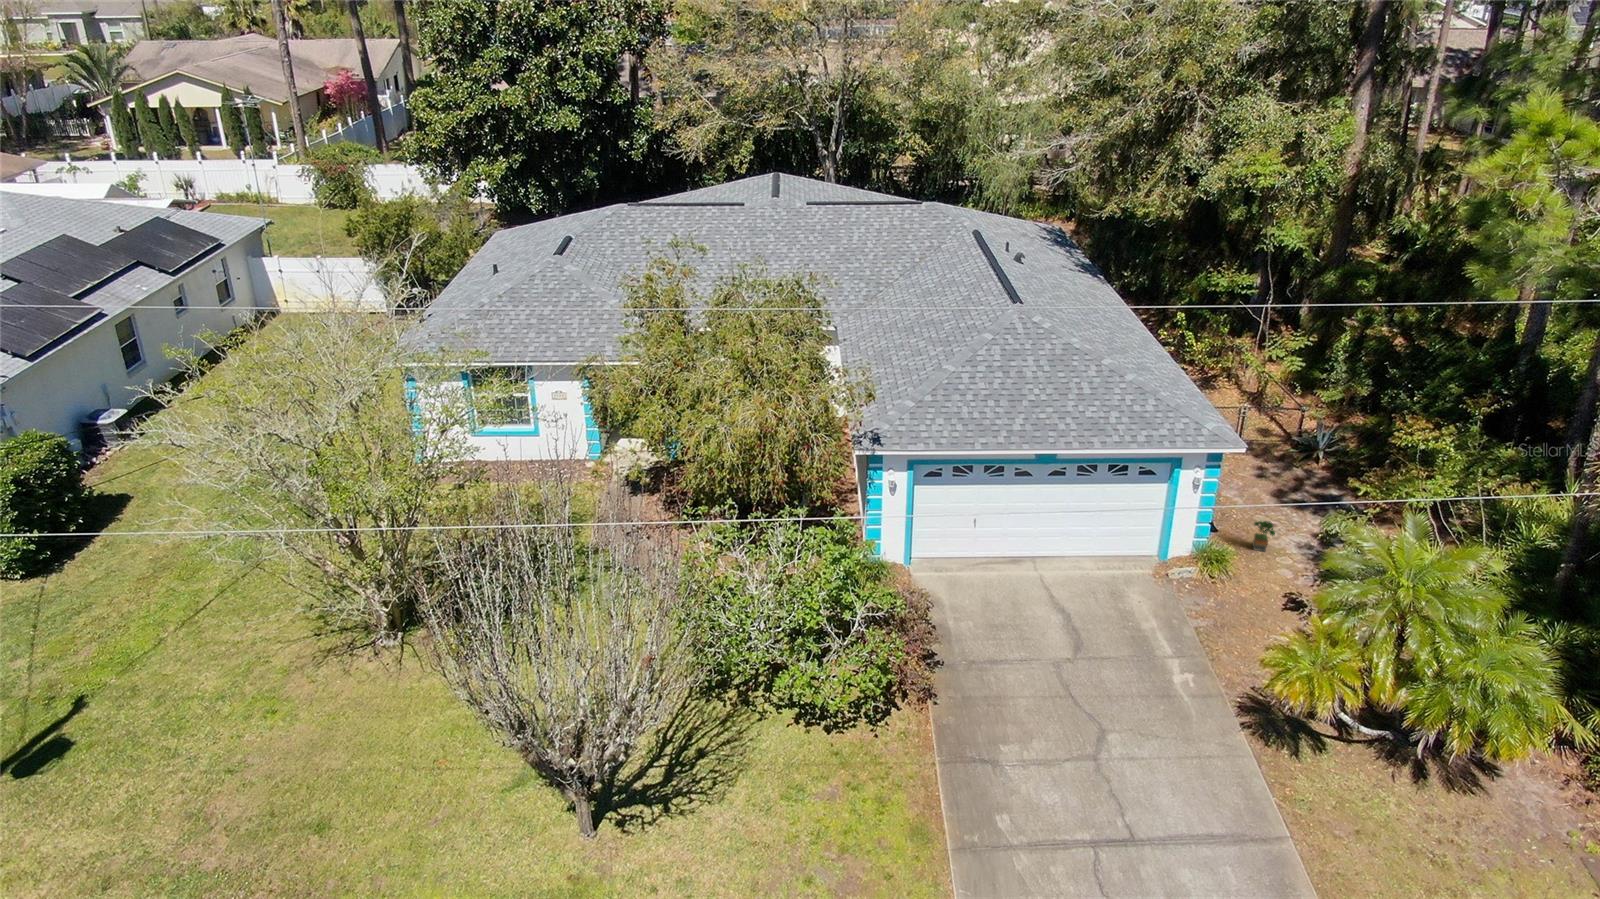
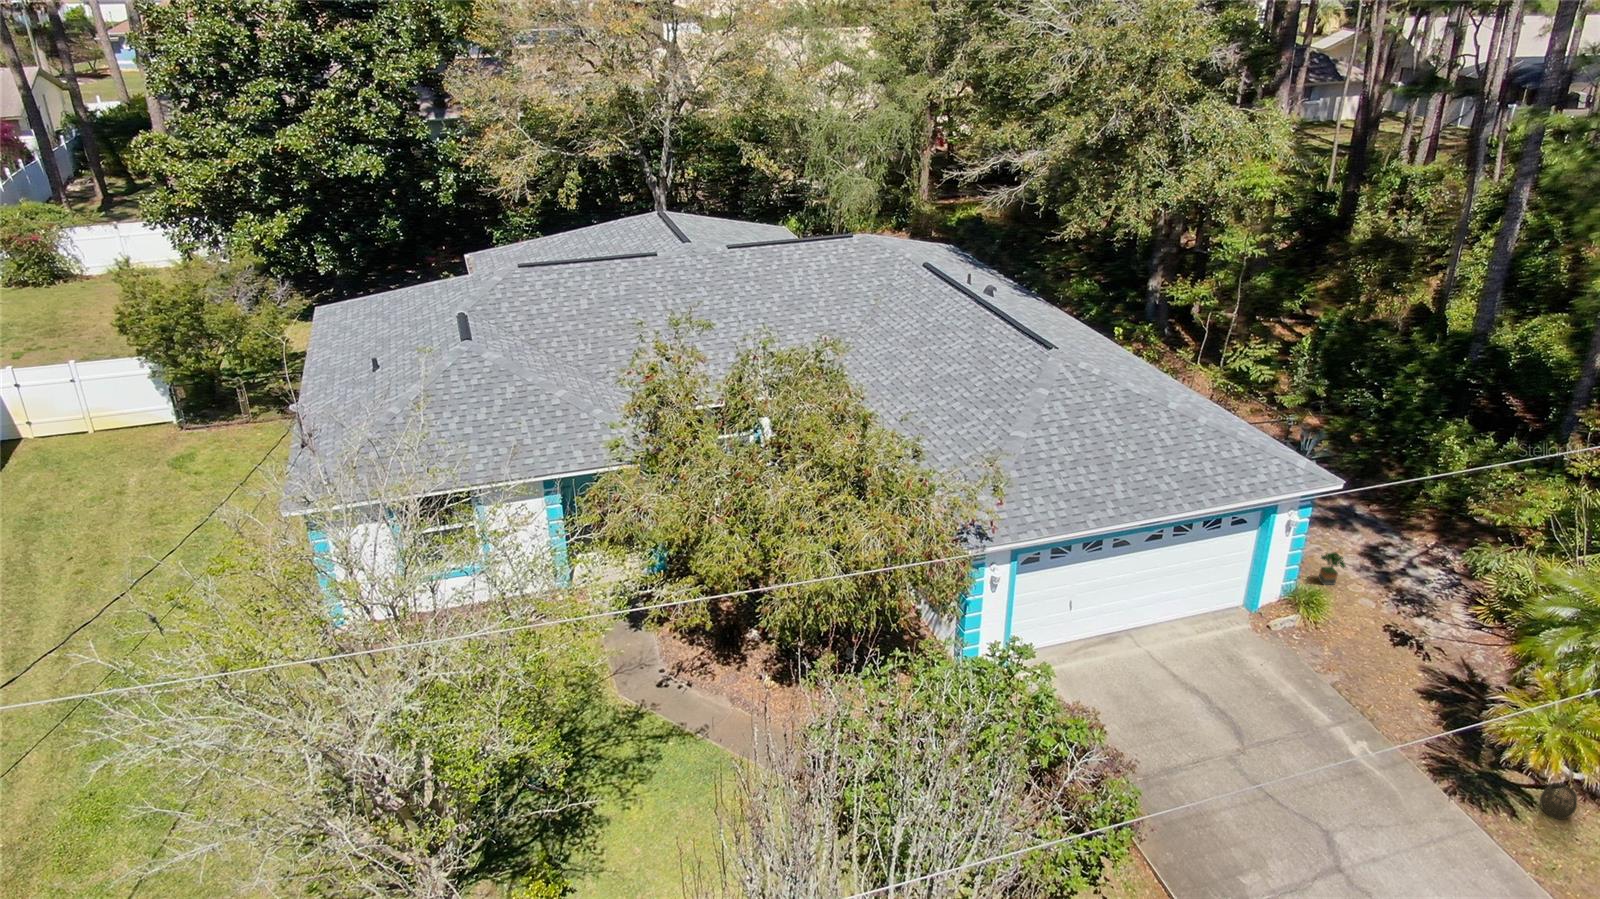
woven basket: none [1327,734,1360,769] -> present [1540,783,1577,819]

